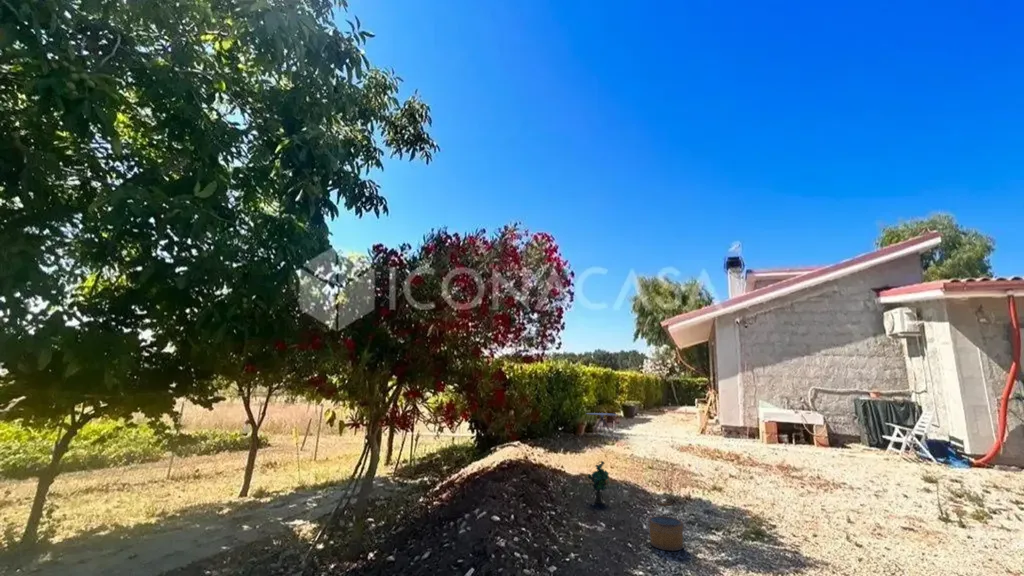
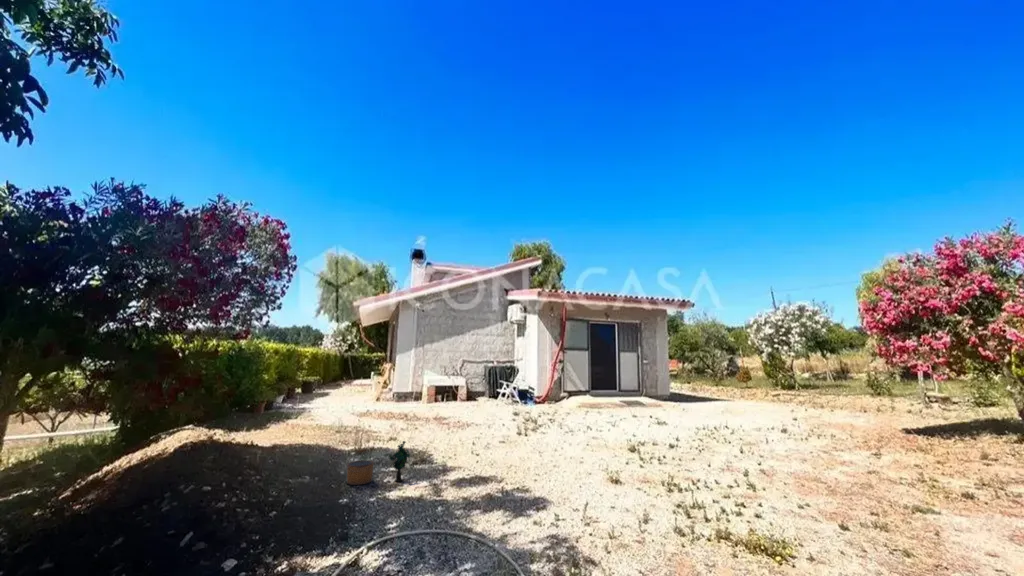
round table: present [588,413,617,436] -> none [269,389,304,412]
decorative plant: present [588,461,610,504] -> present [389,441,410,482]

